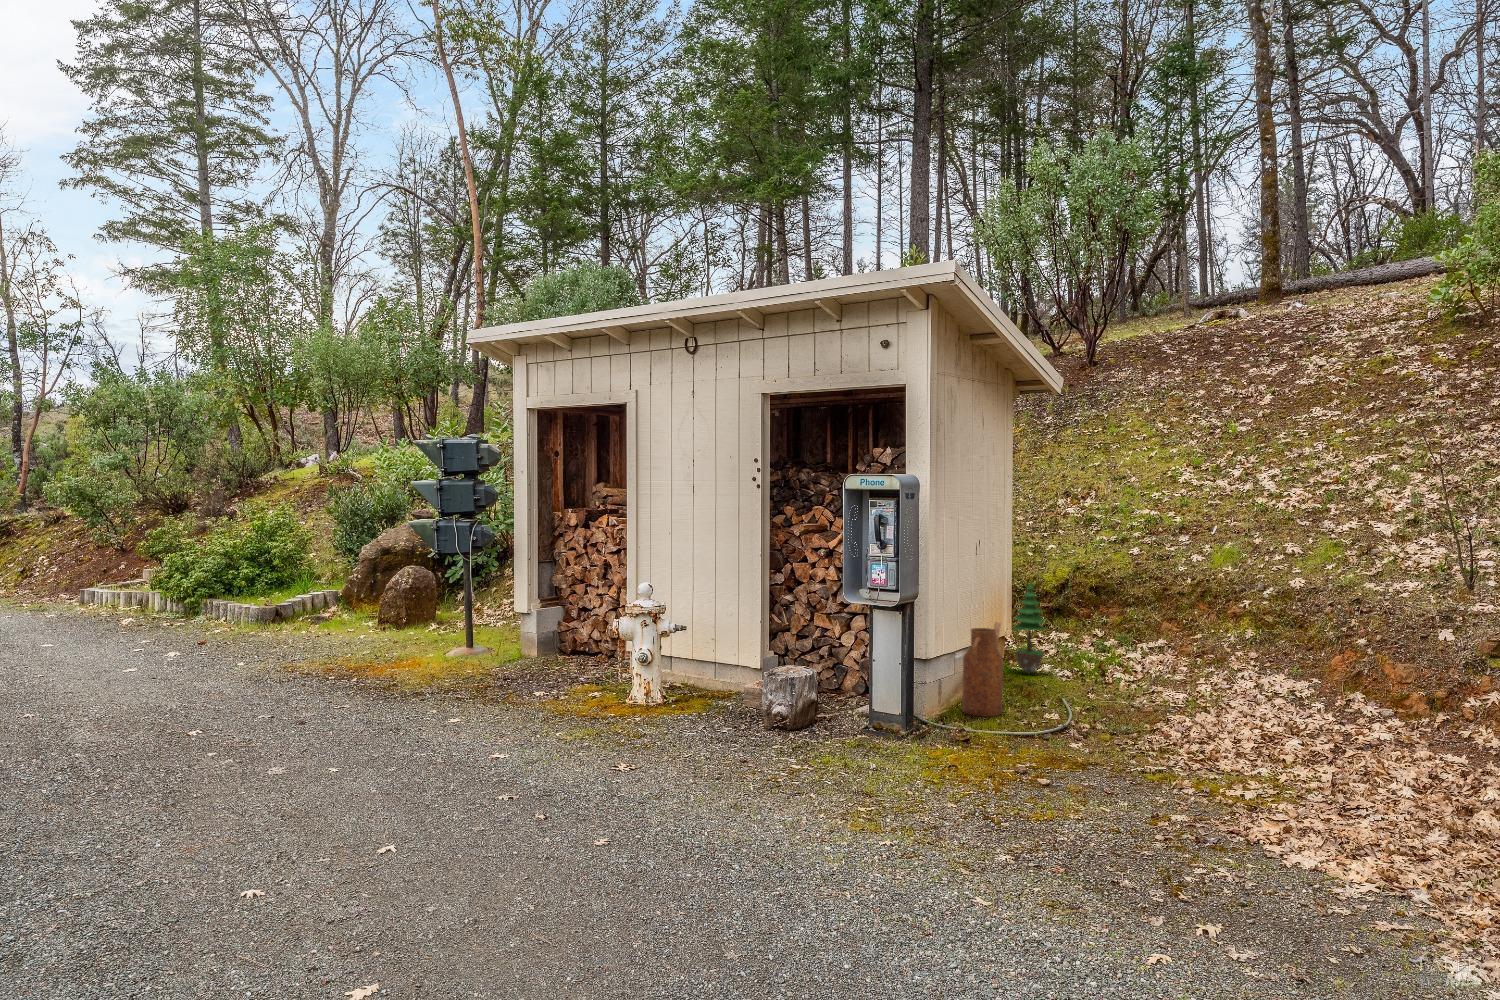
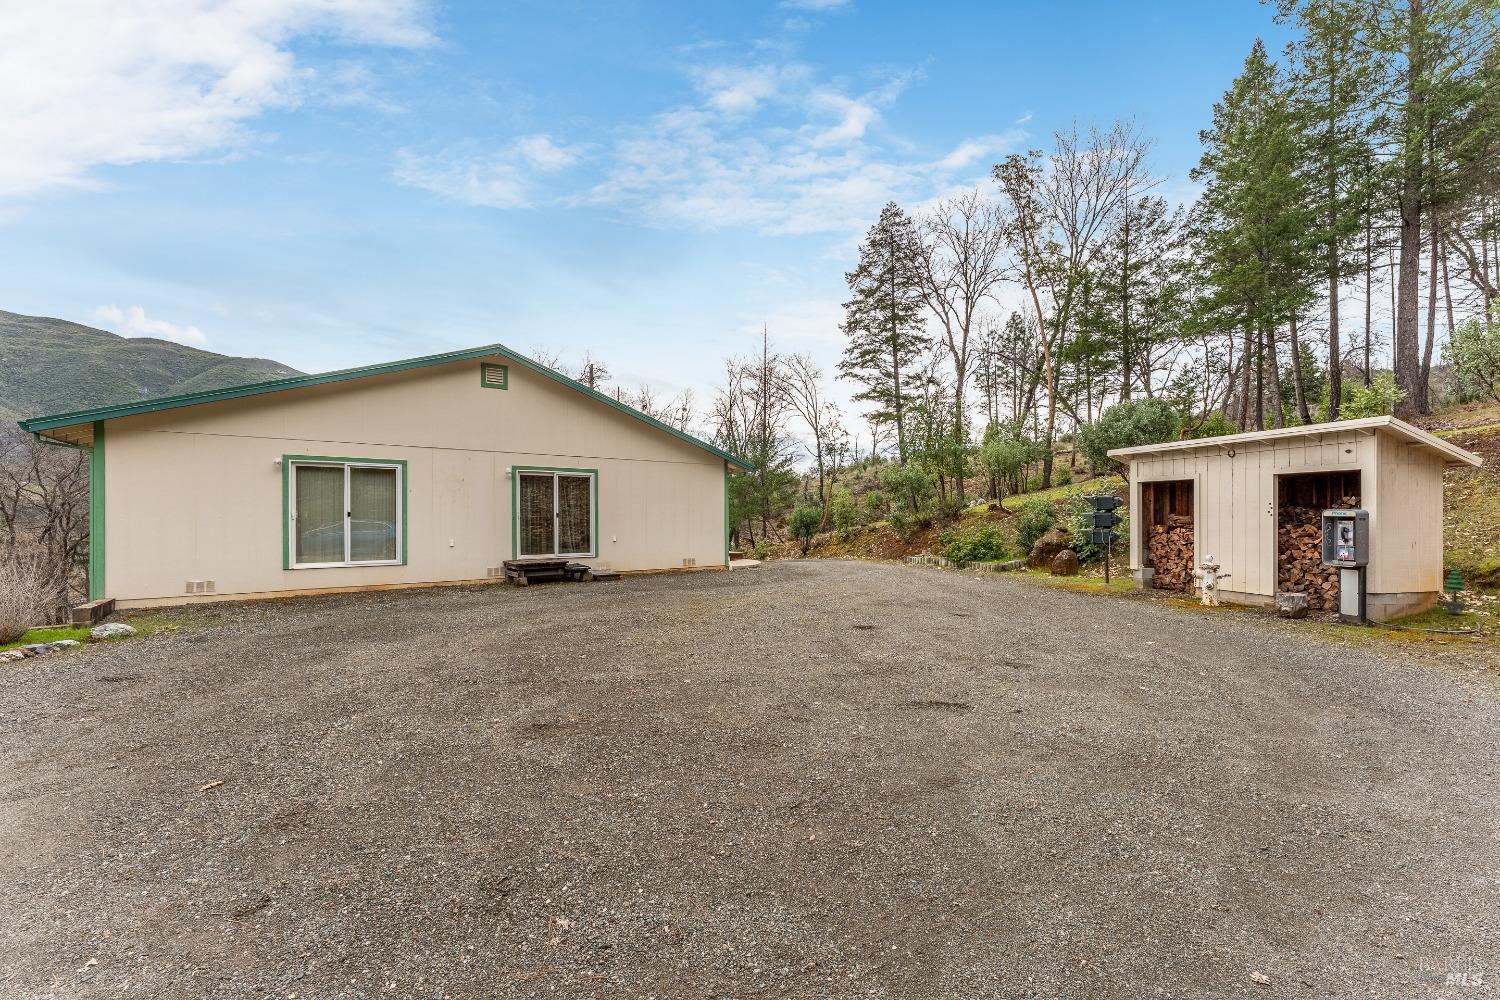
watering can: present [962,622,1003,717] -> none [1399,581,1426,624]

